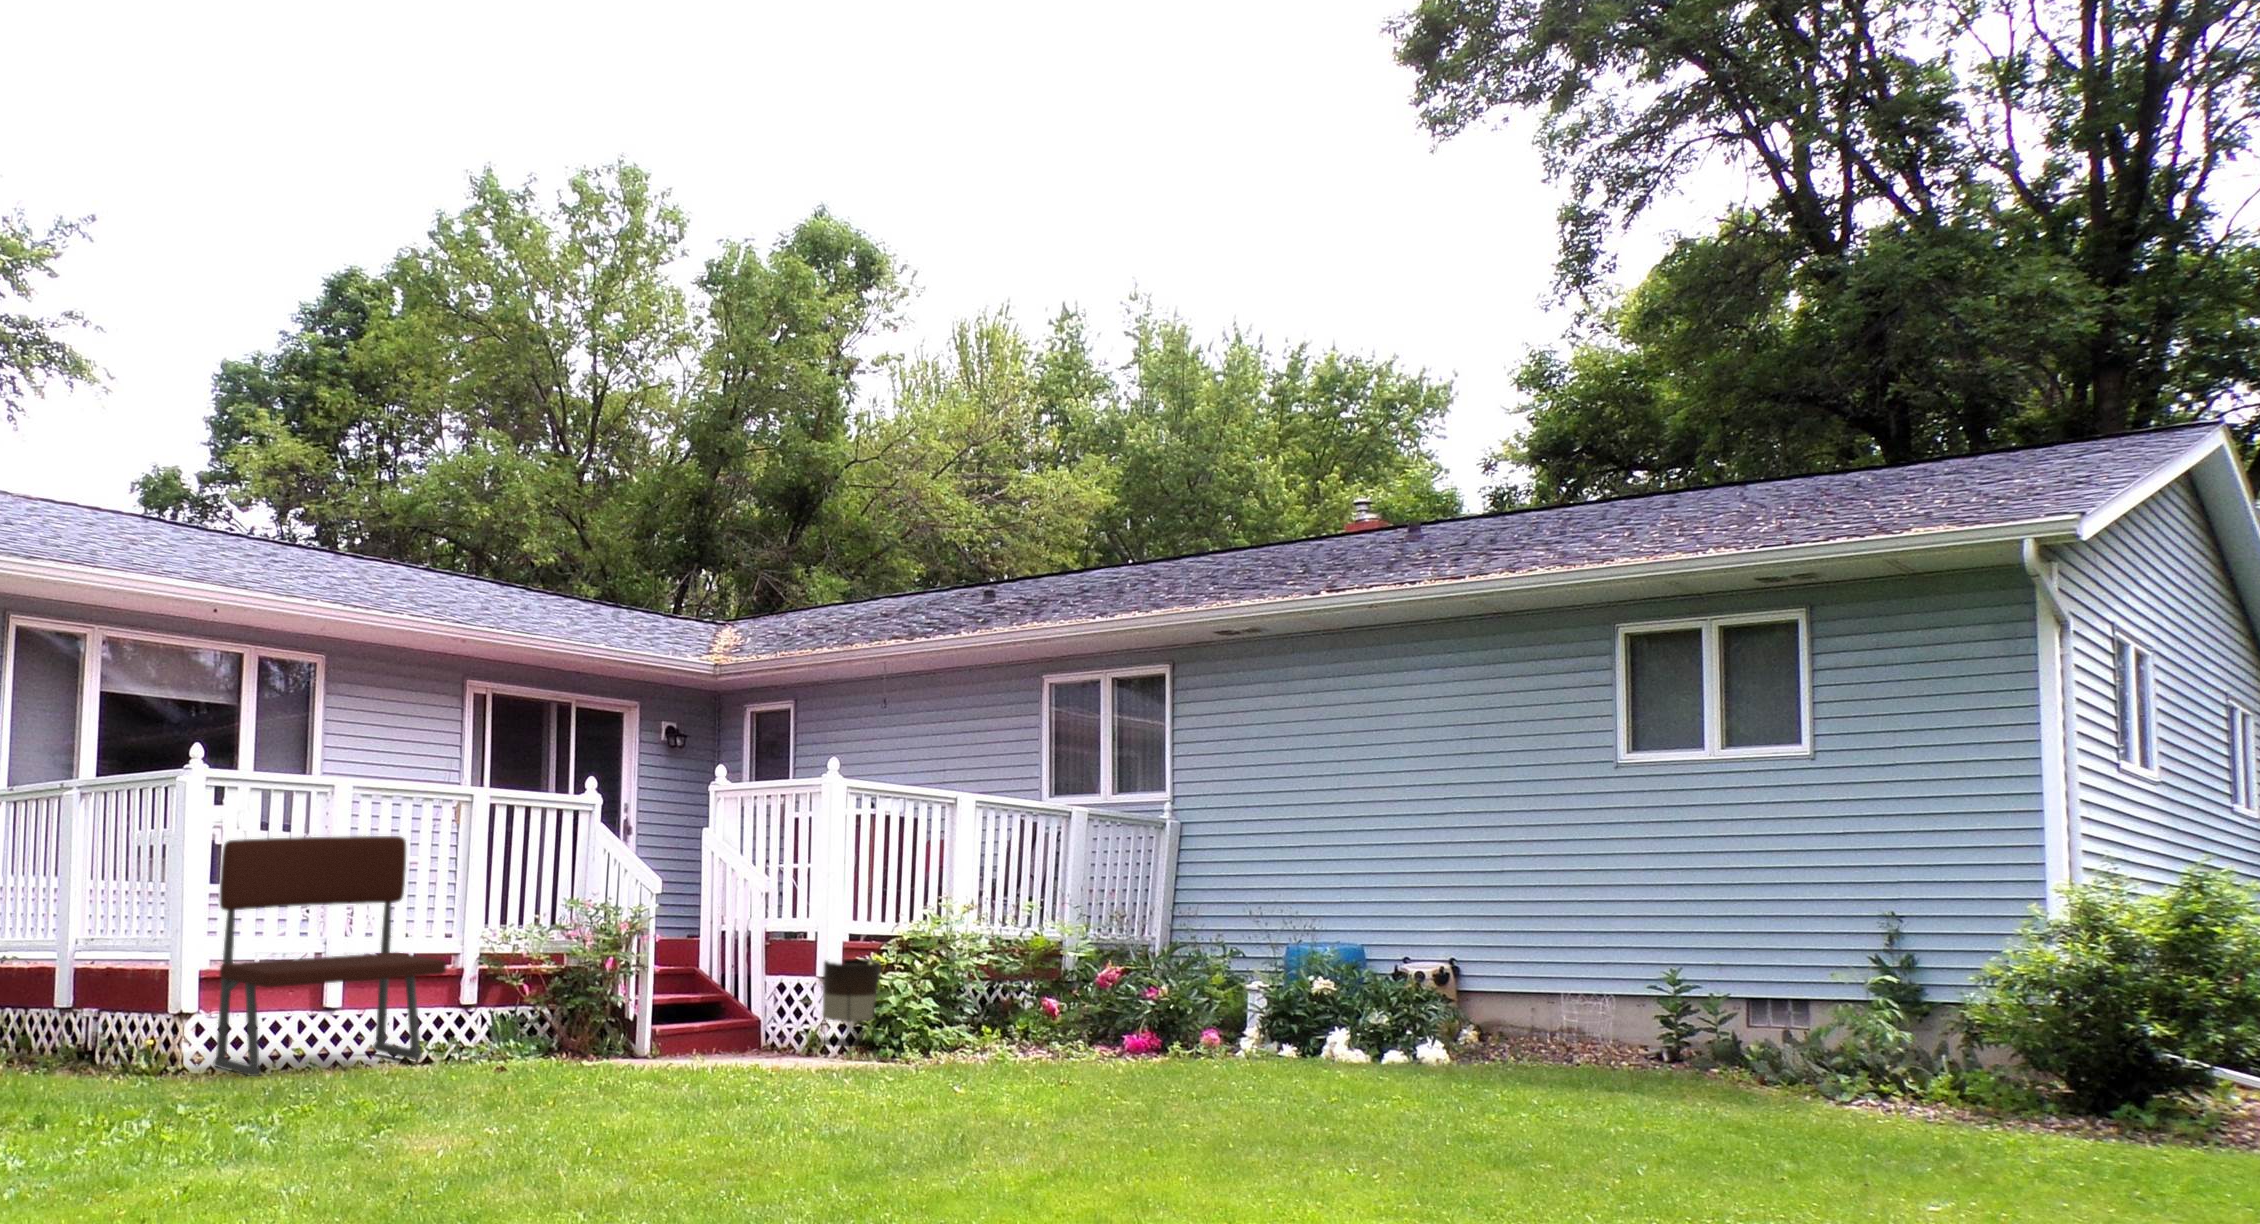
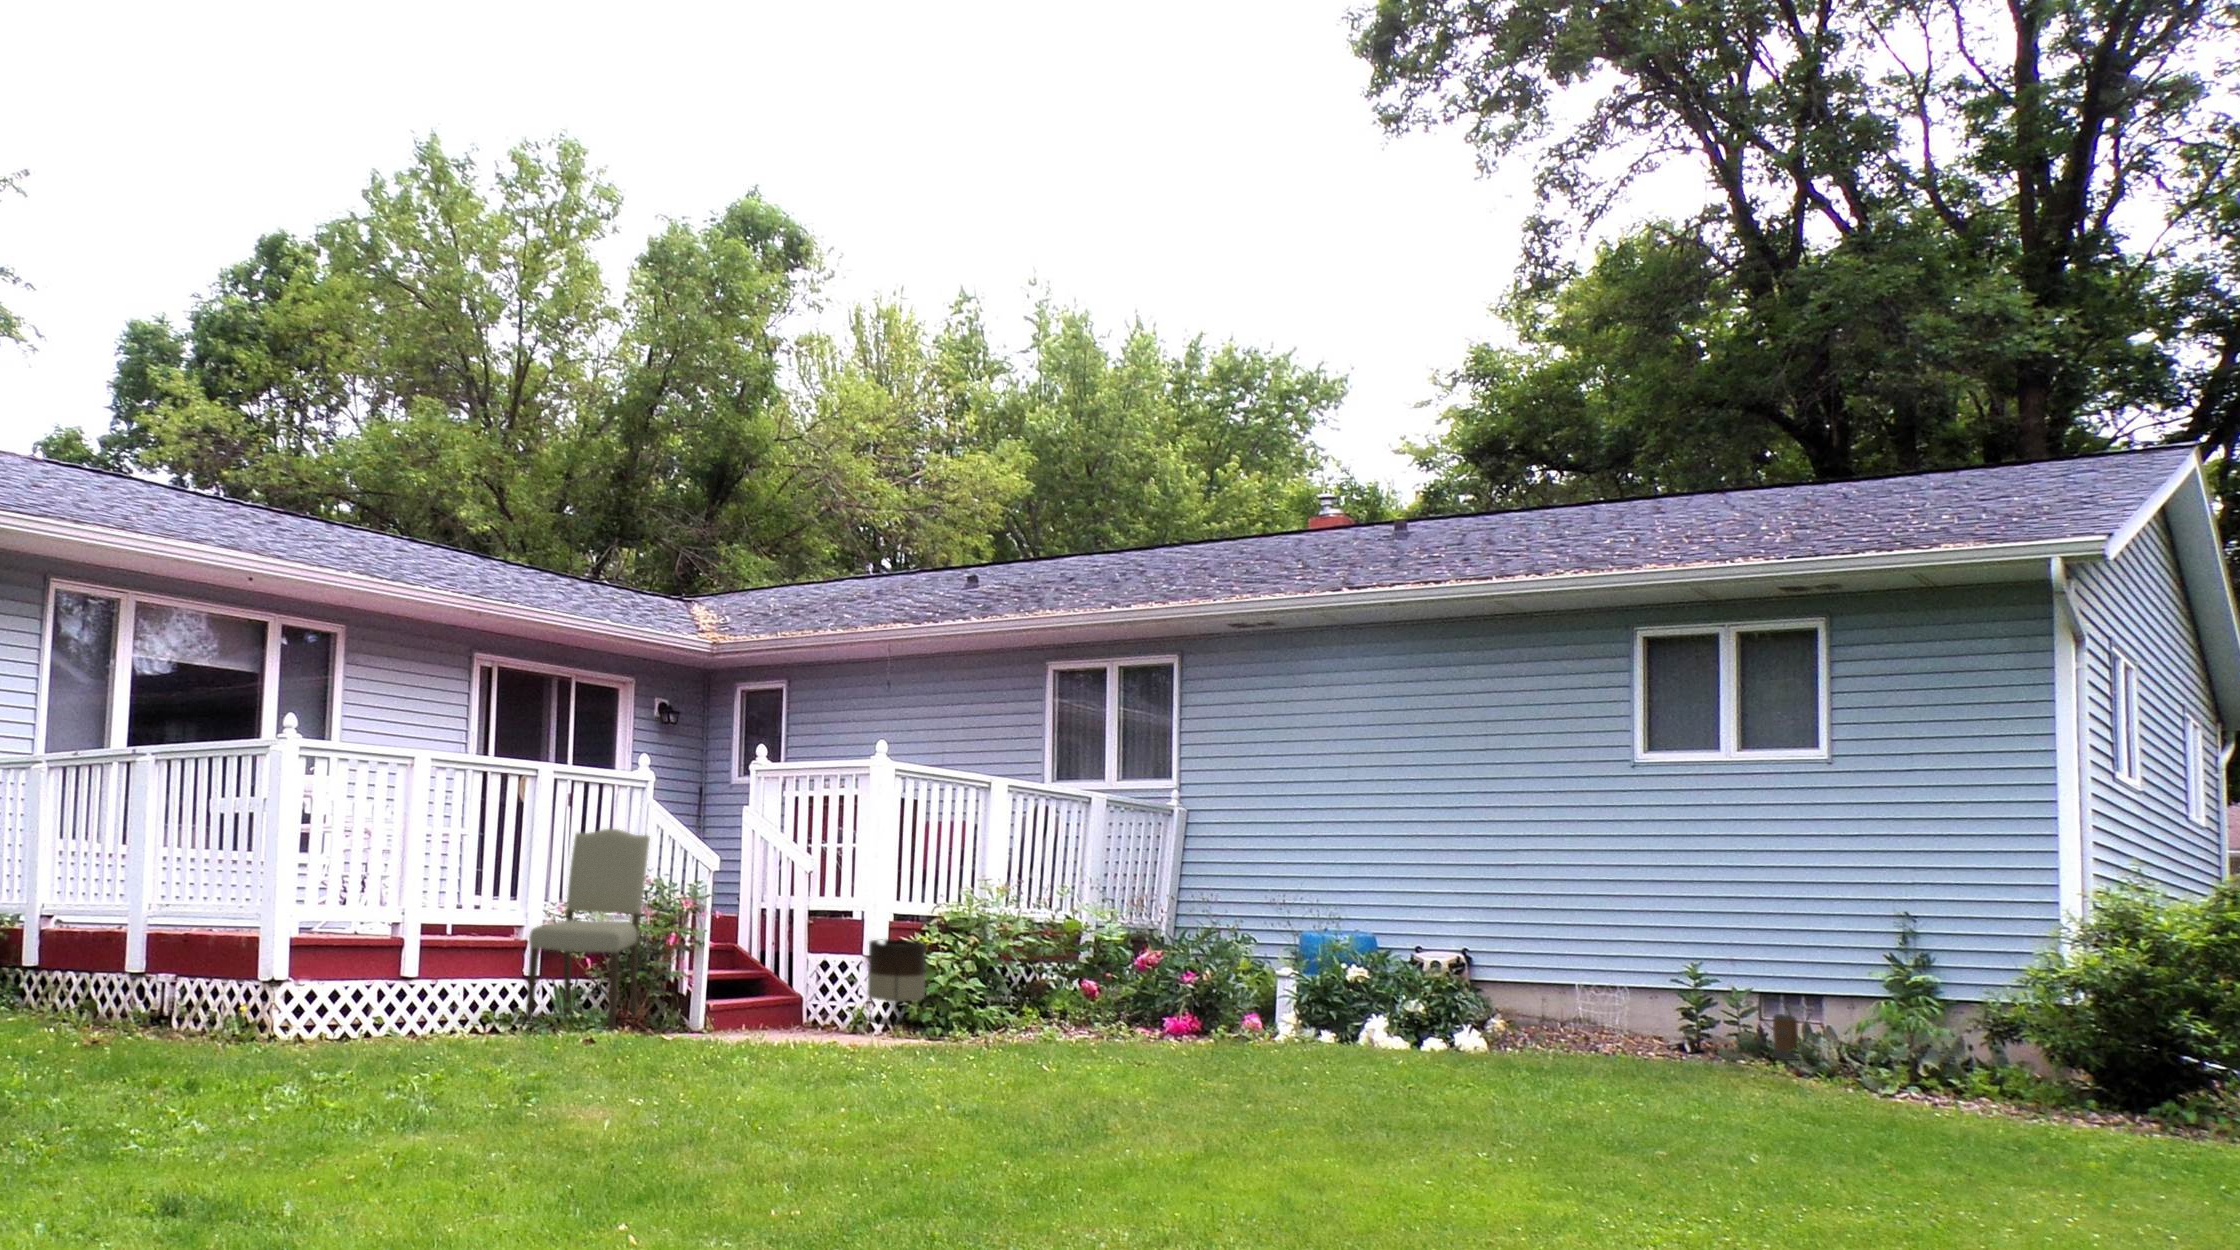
bench: present [214,836,446,1076] -> none [304,809,531,1046]
chair: none [453,852,586,1057] -> present [526,829,650,1029]
watering can: none [1735,1000,1790,1066] -> present [1758,996,1812,1060]

